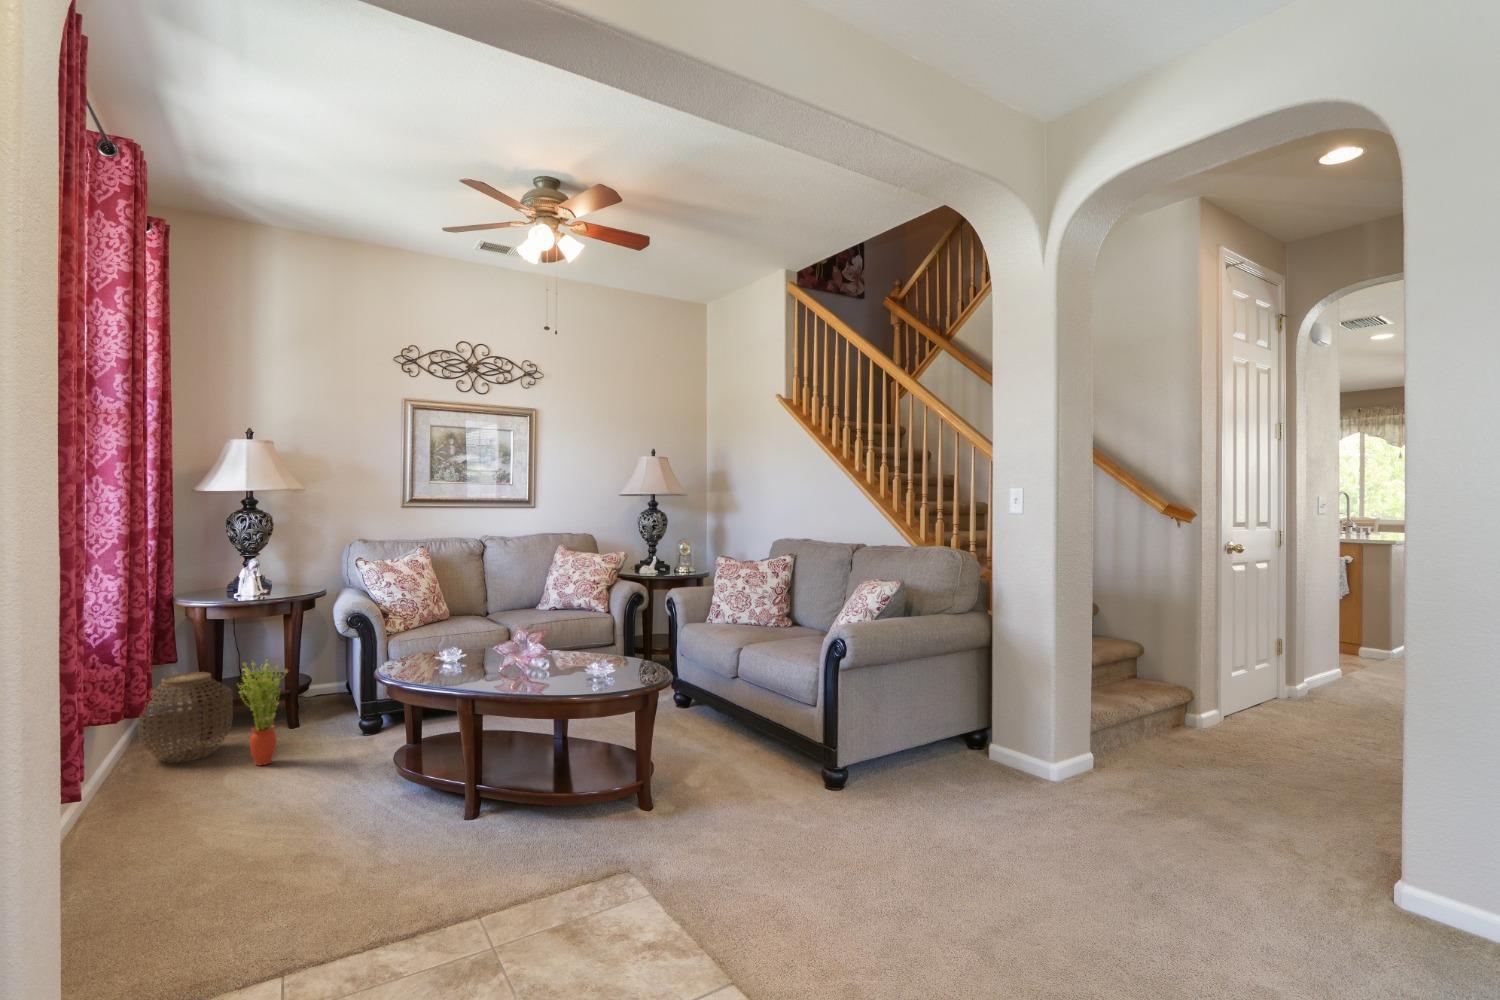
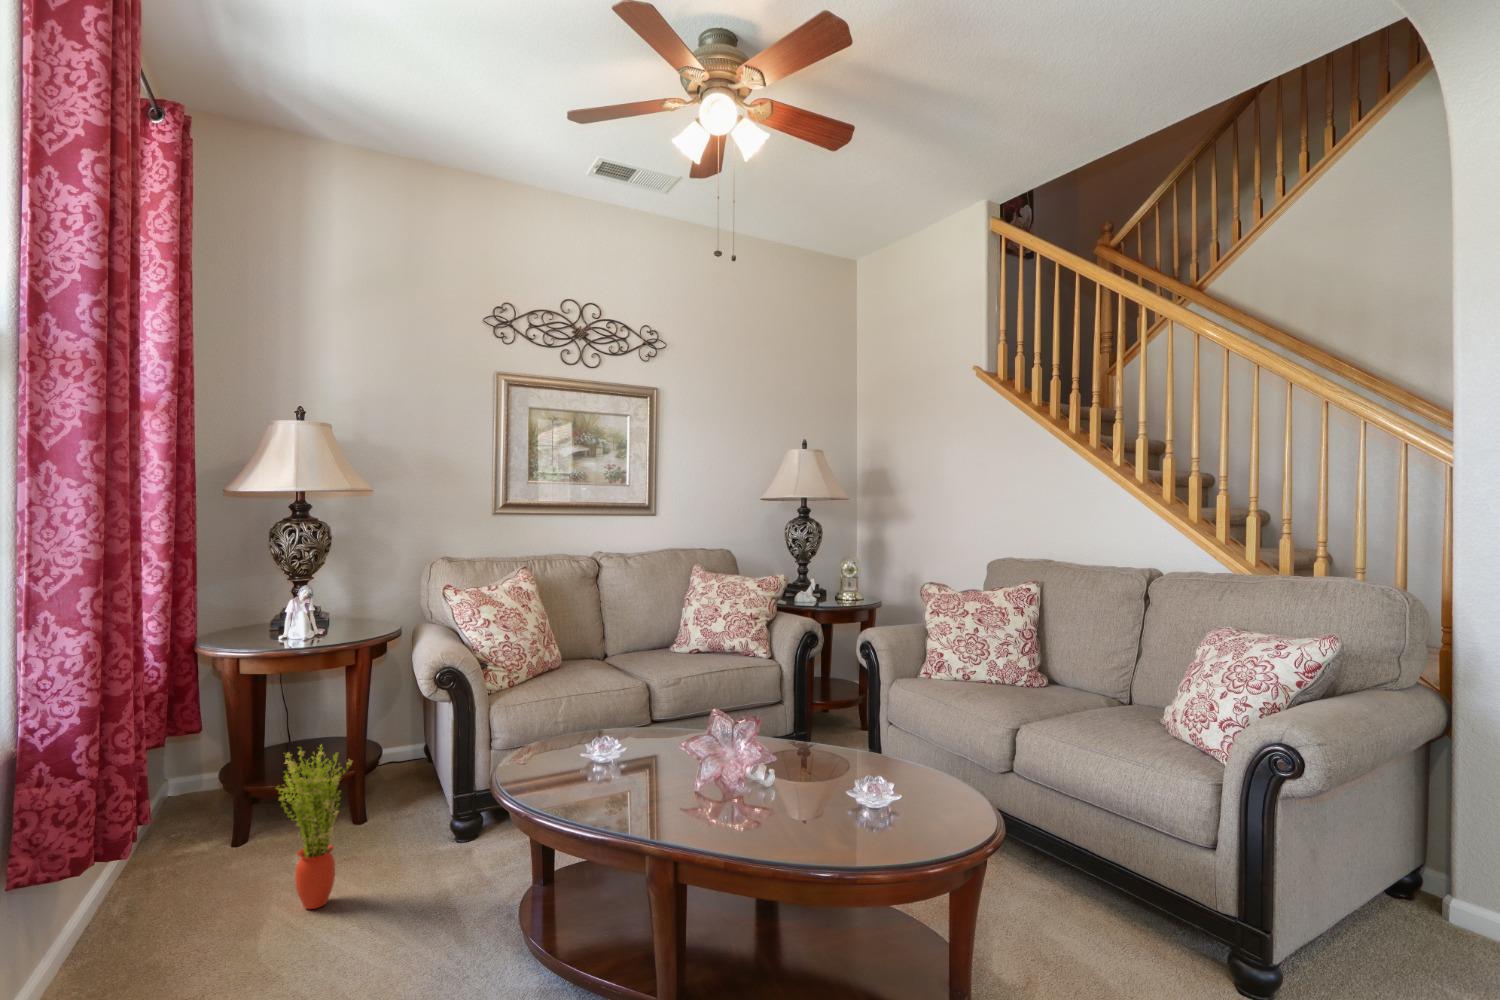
woven basket: present [138,672,233,762] -> none [133,757,272,899]

